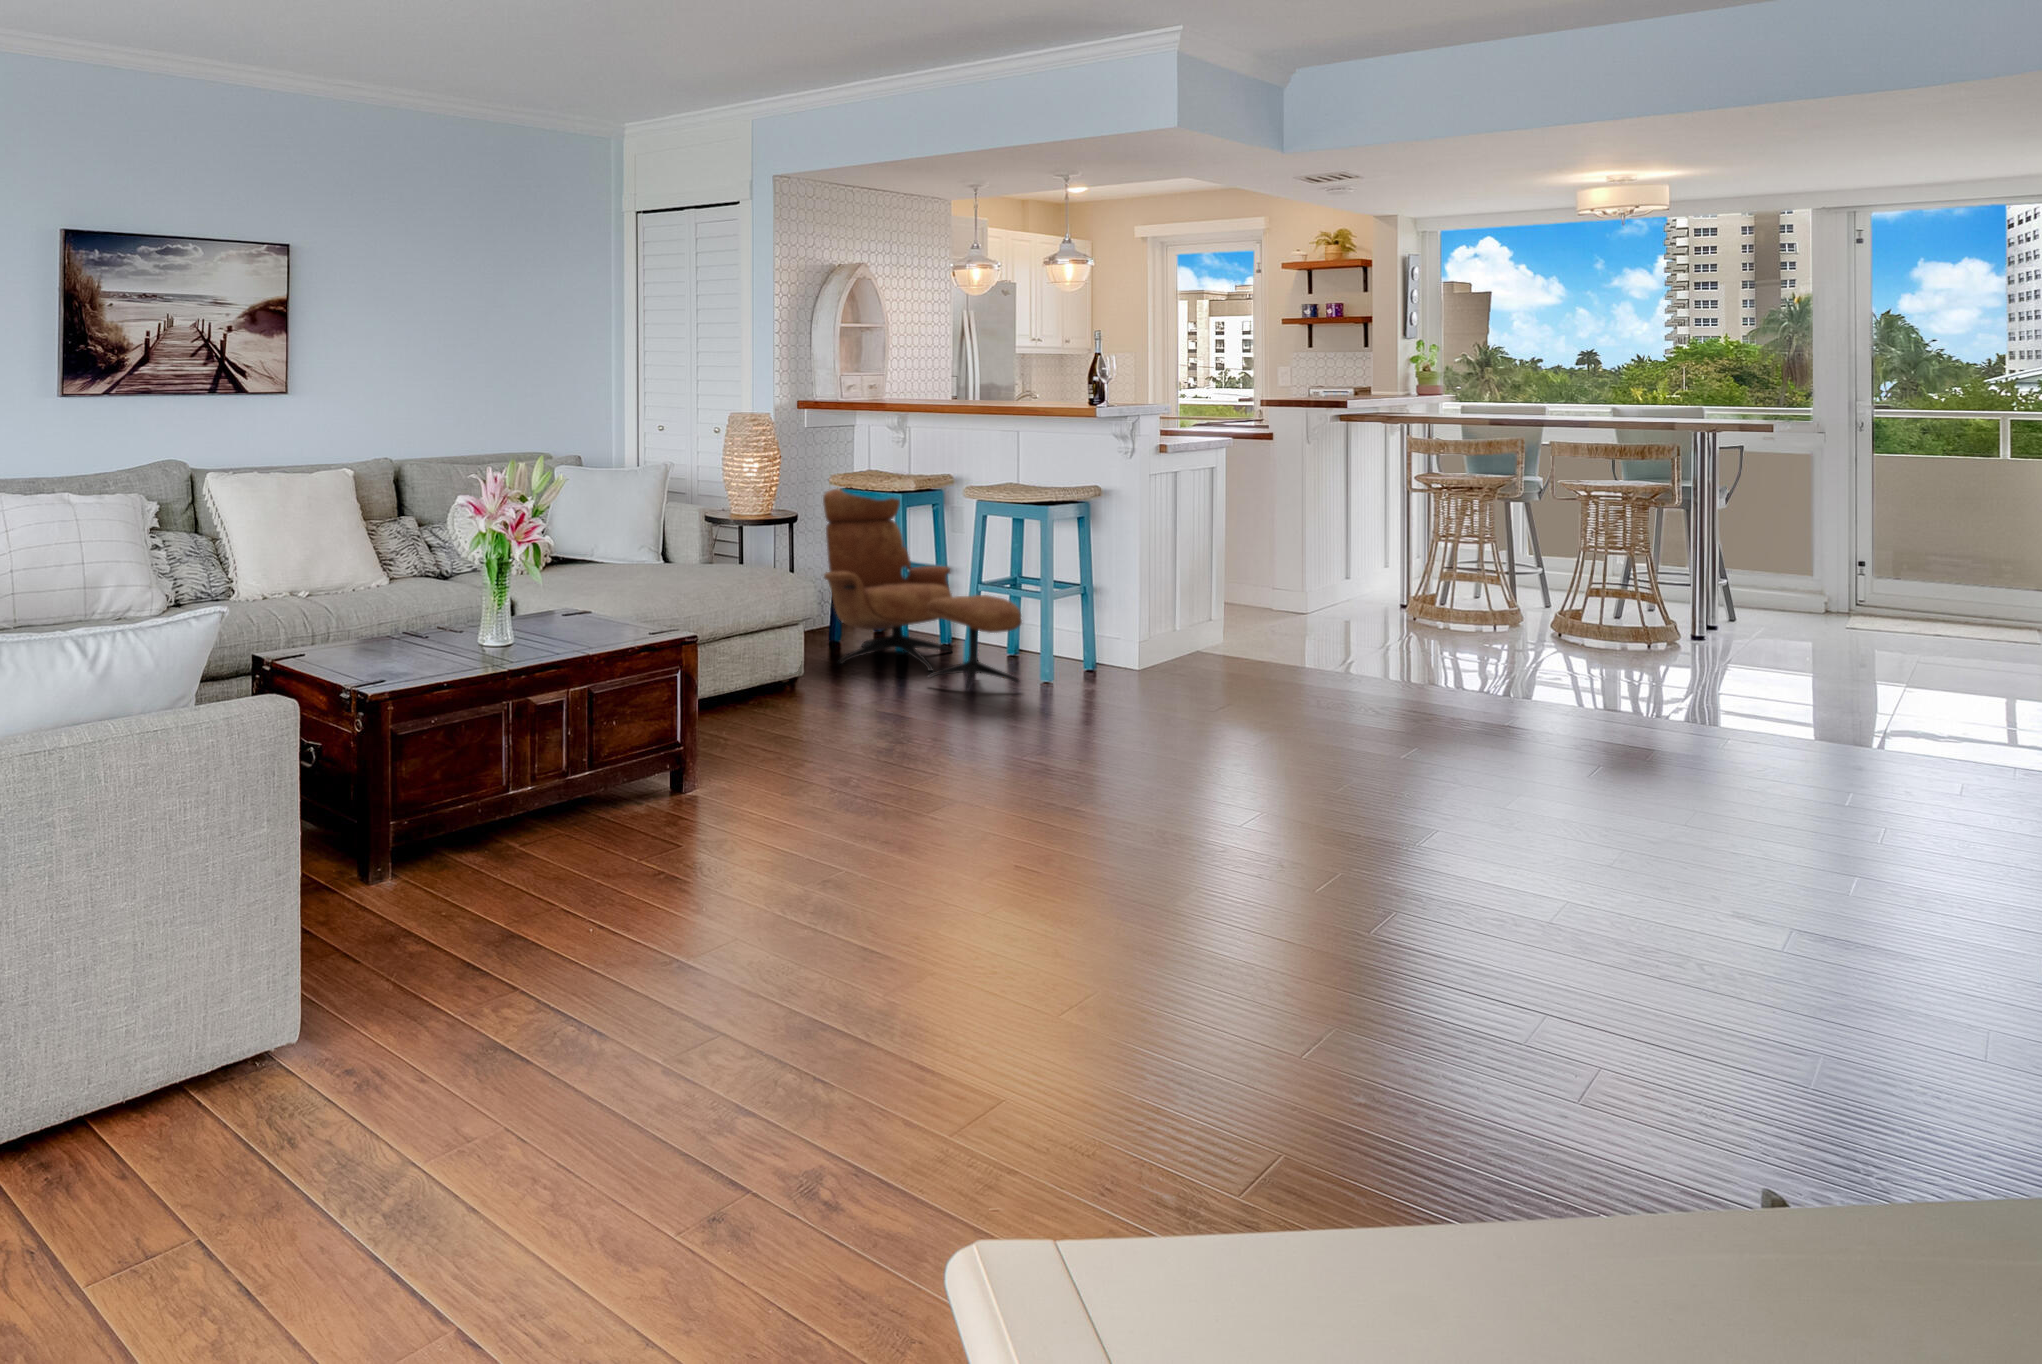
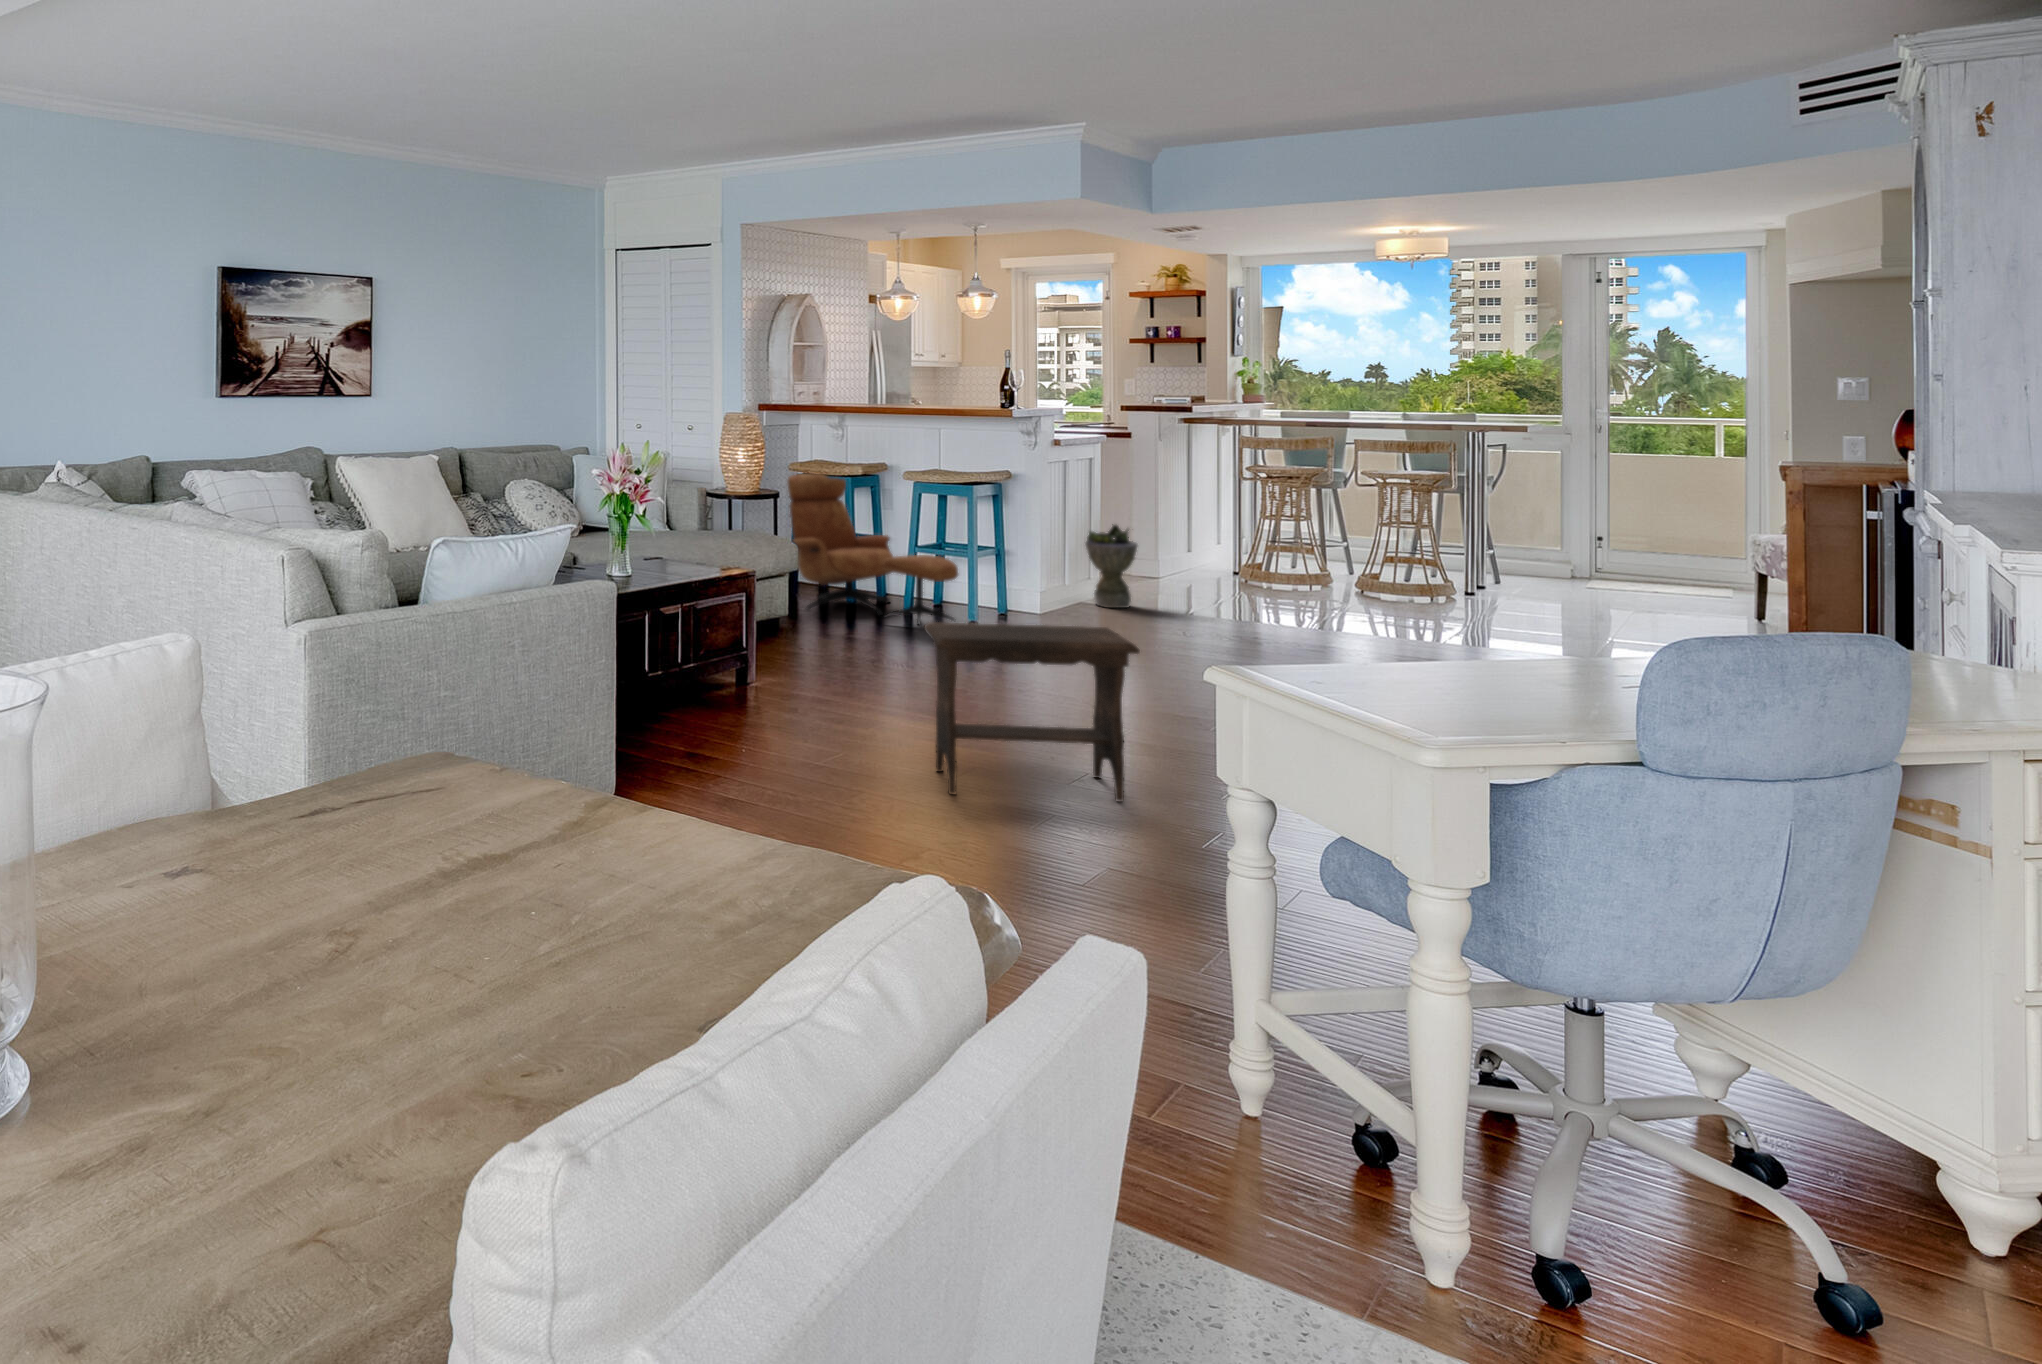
planter: none [1201,551,1268,660] -> present [1086,524,1137,608]
footstool: none [855,736,1174,1040] -> present [924,622,1140,801]

